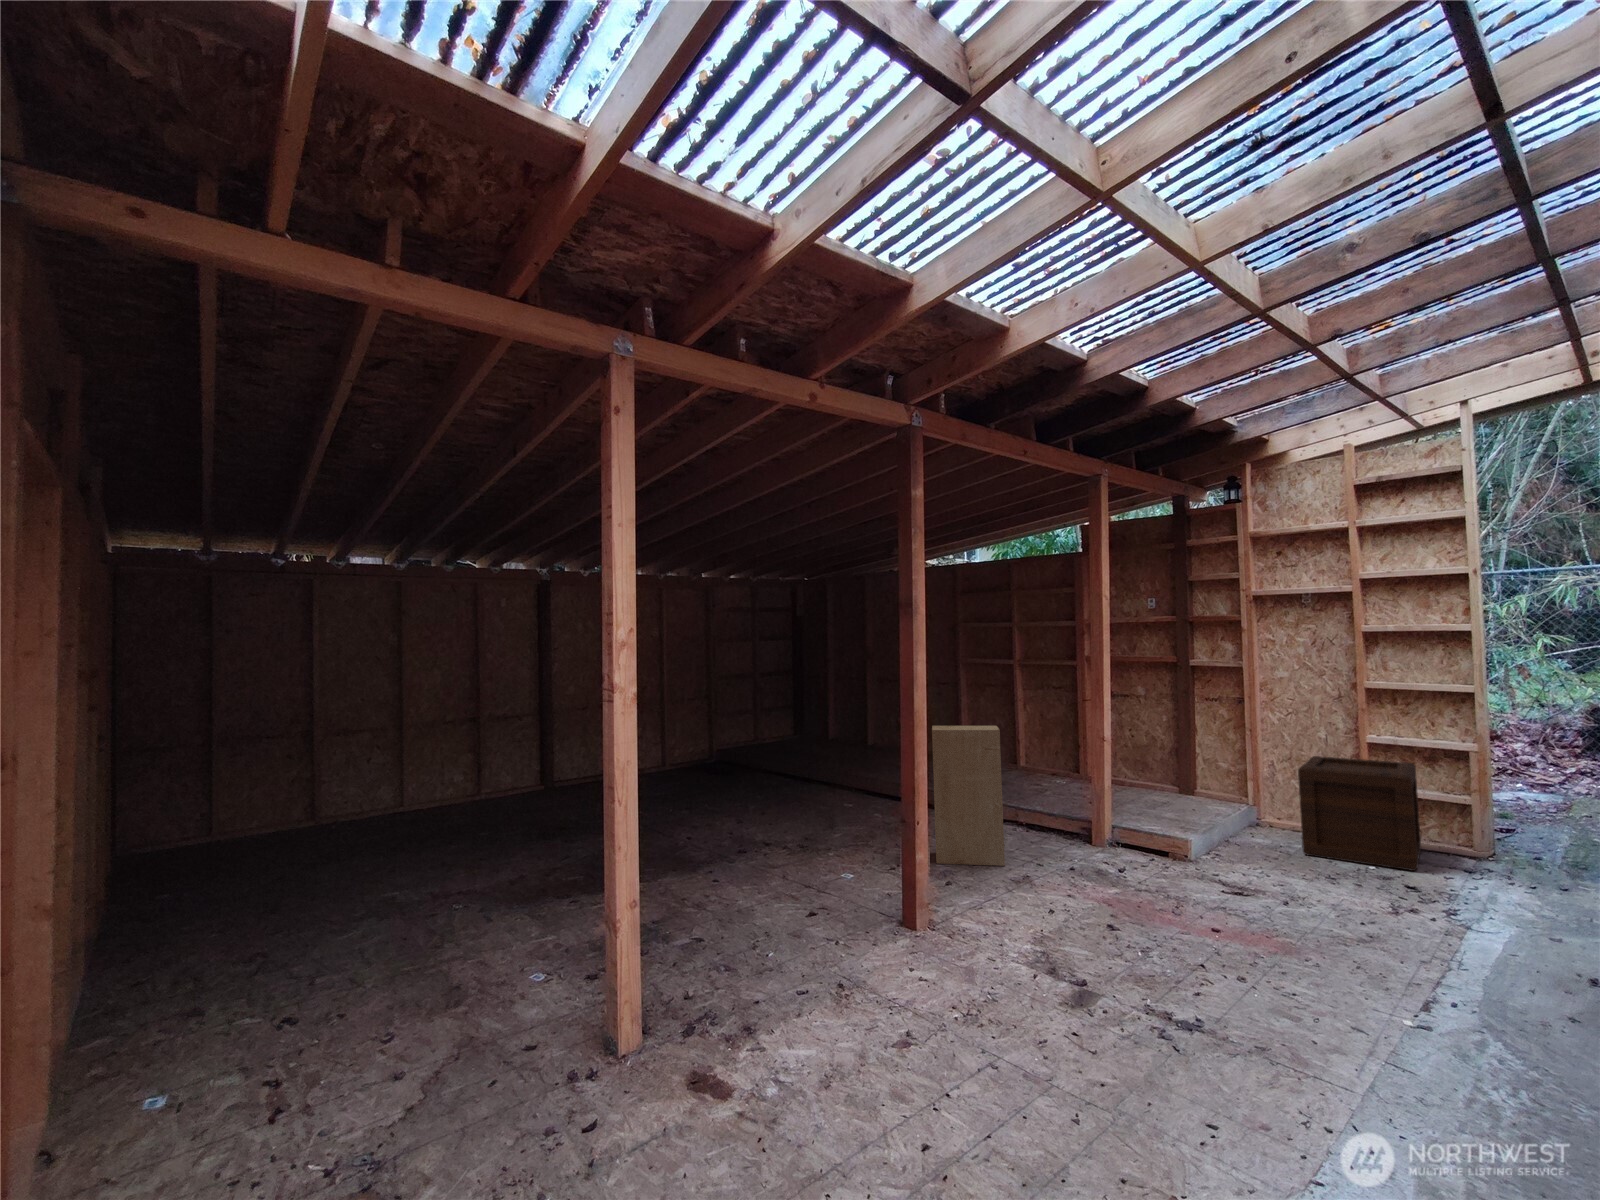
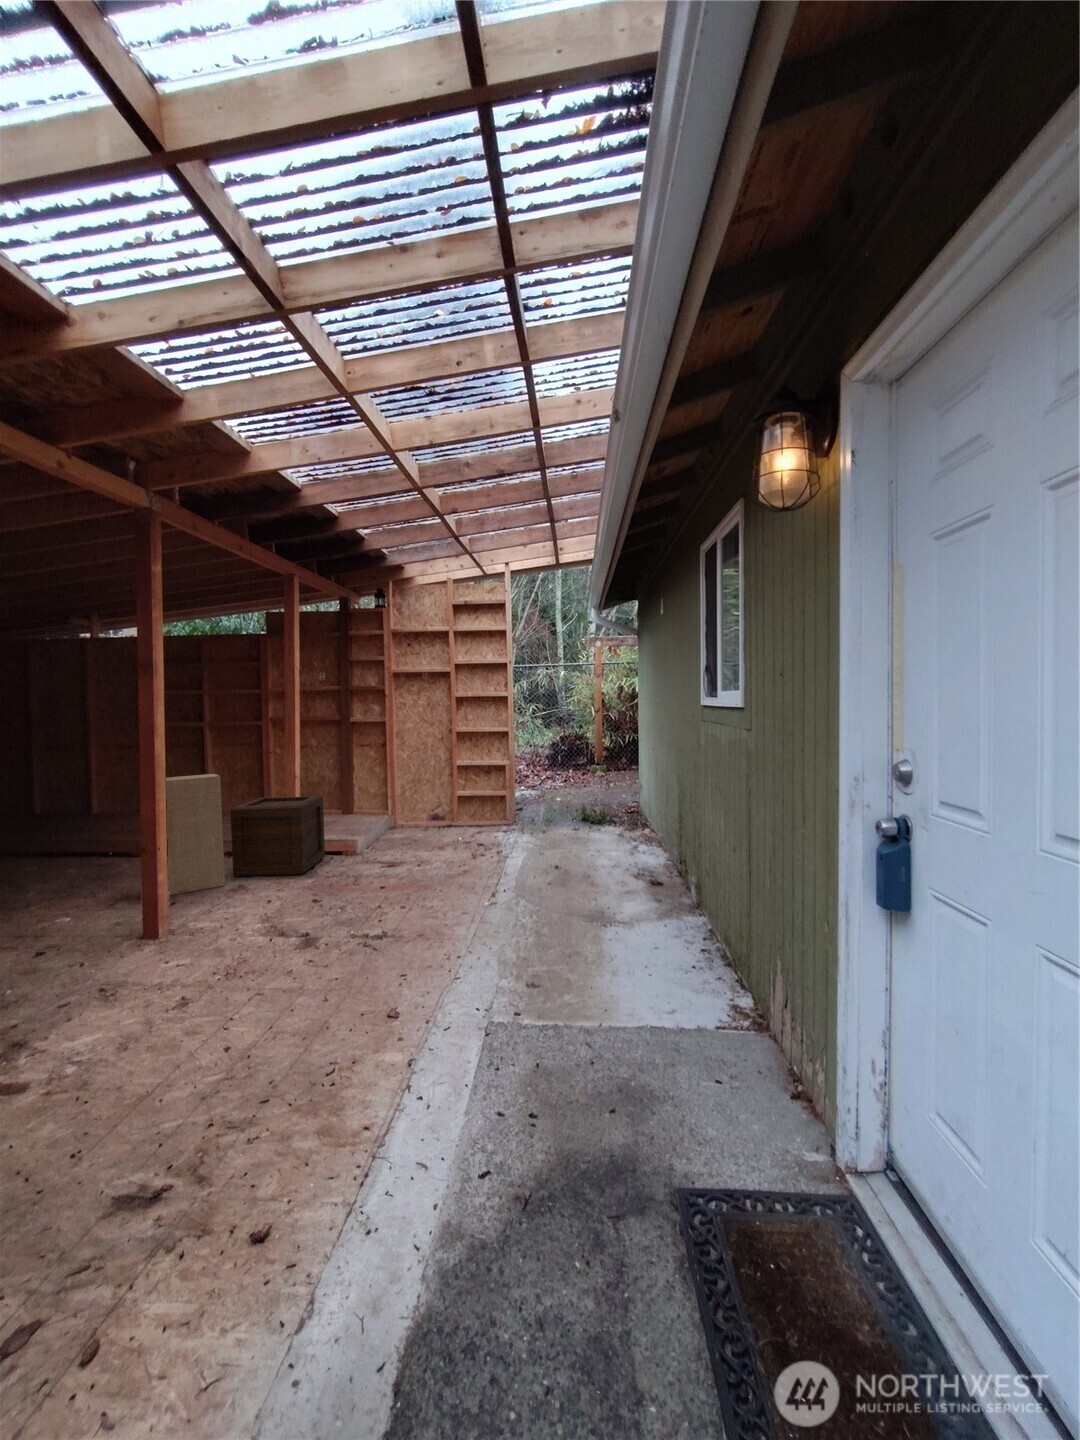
wooden crate: present [1298,756,1421,871] -> present [230,796,325,876]

